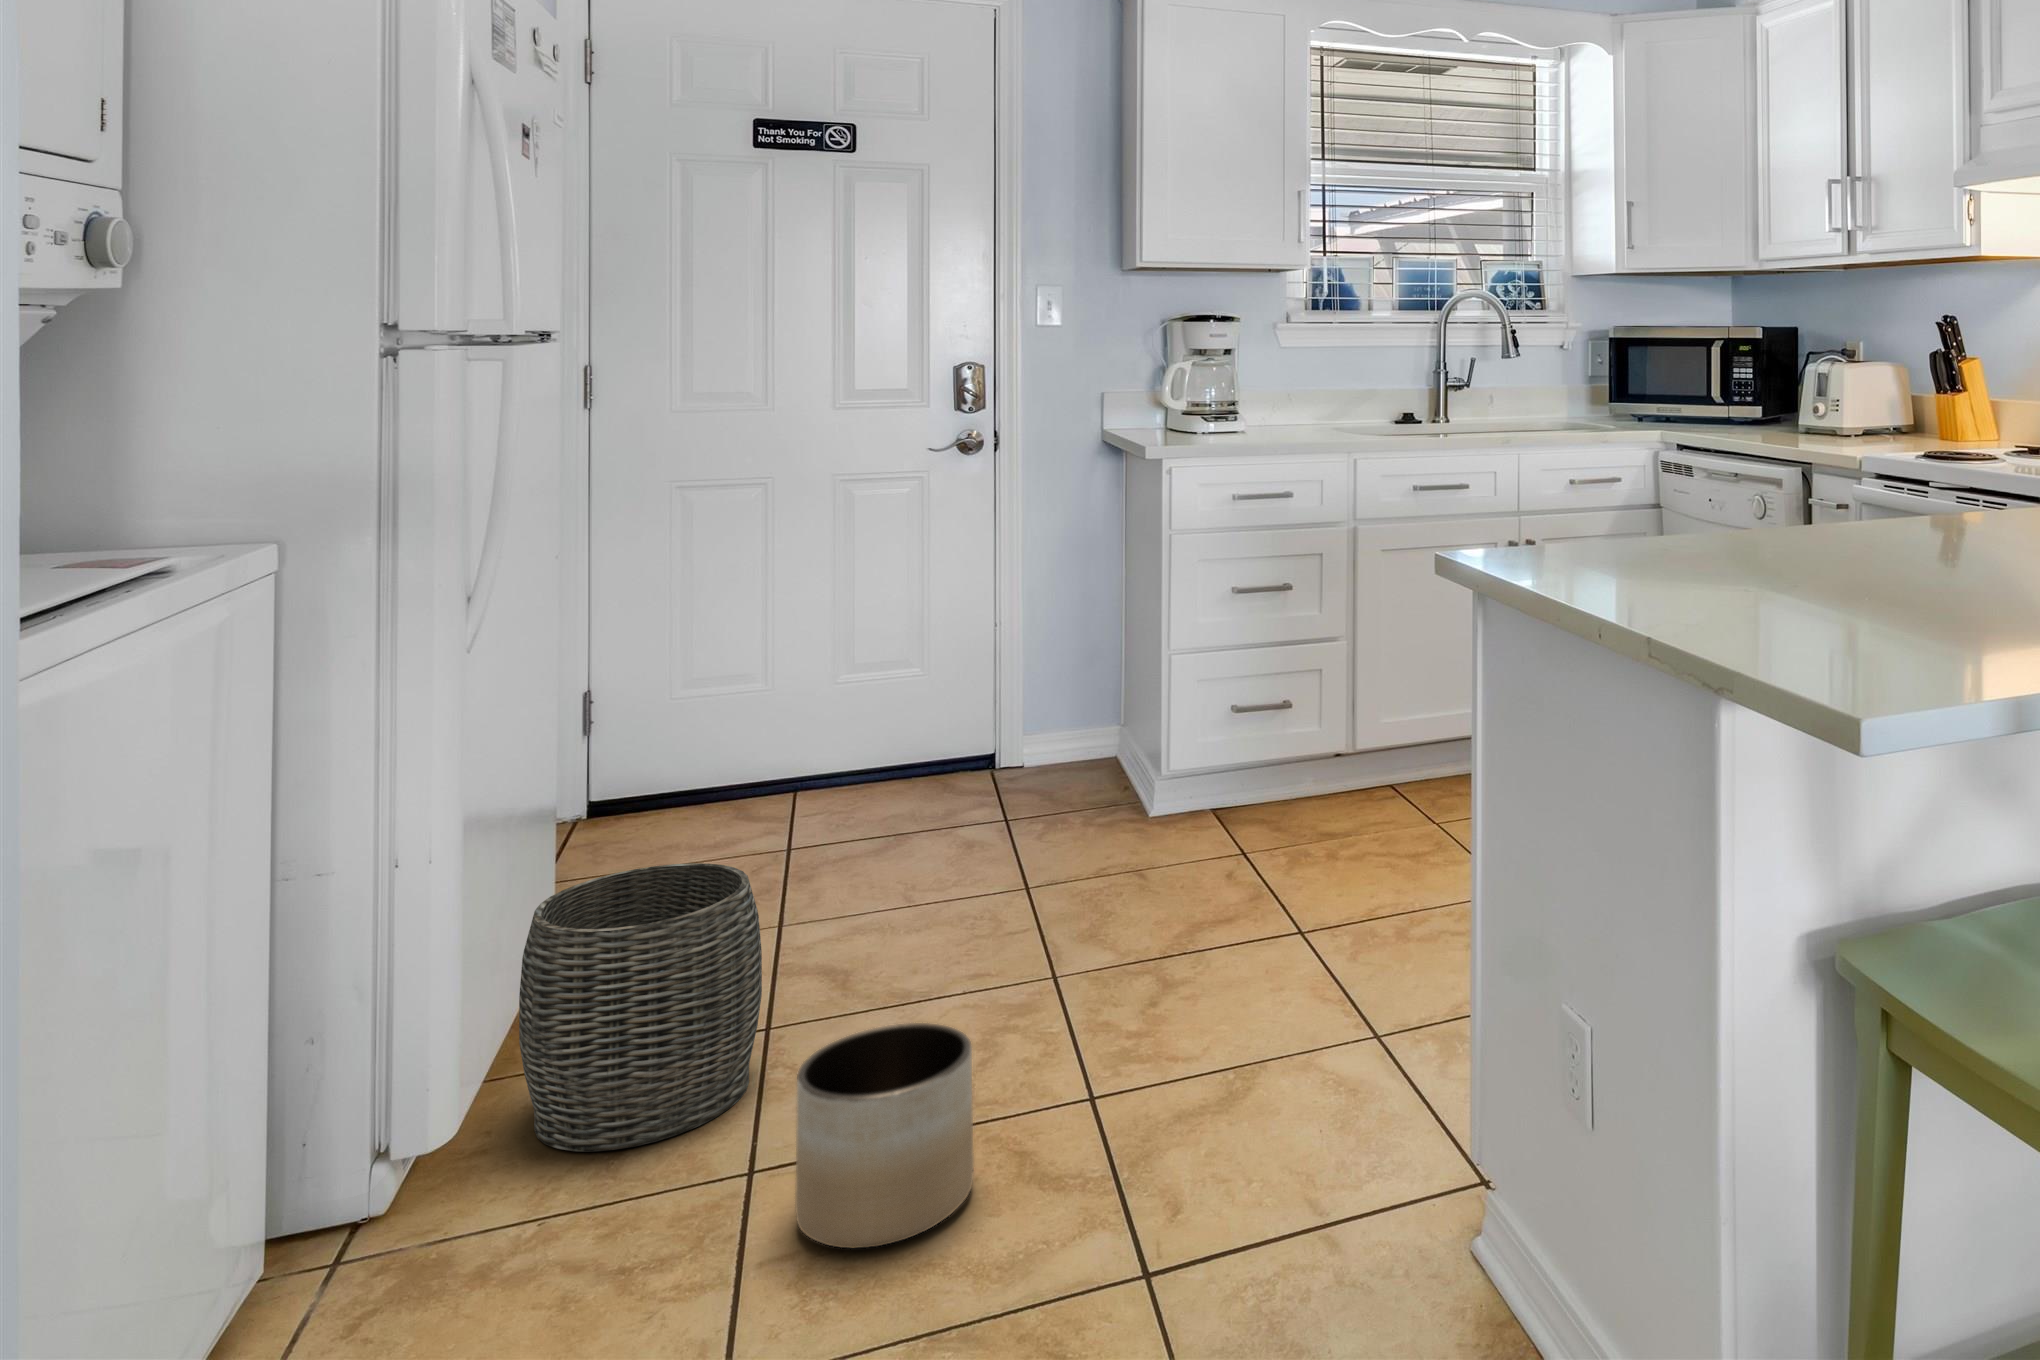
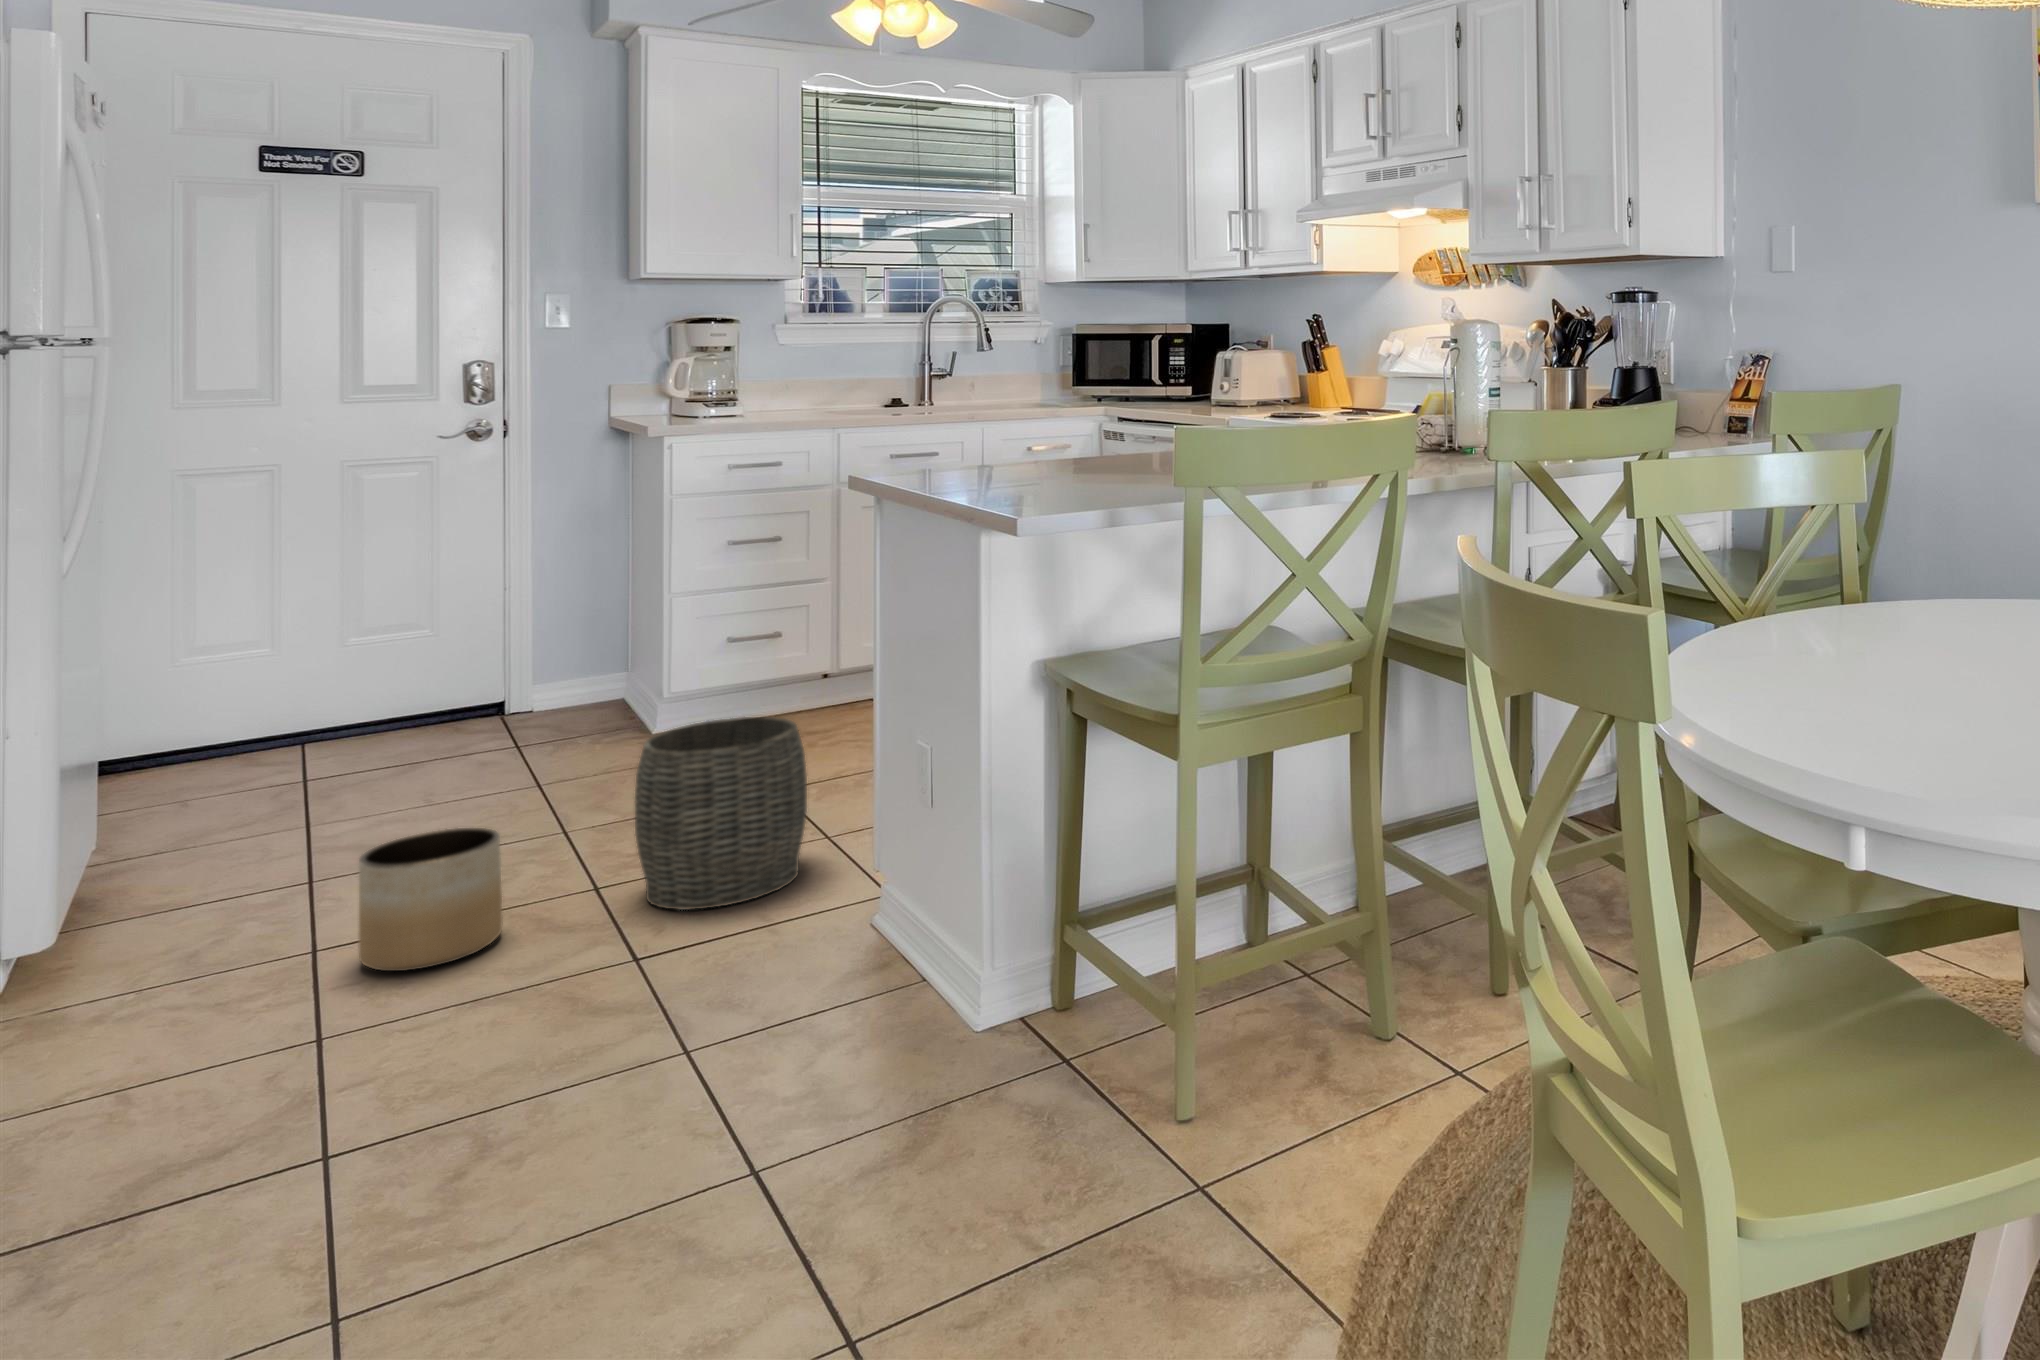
woven basket: present [519,863,762,1152] -> present [635,717,807,910]

